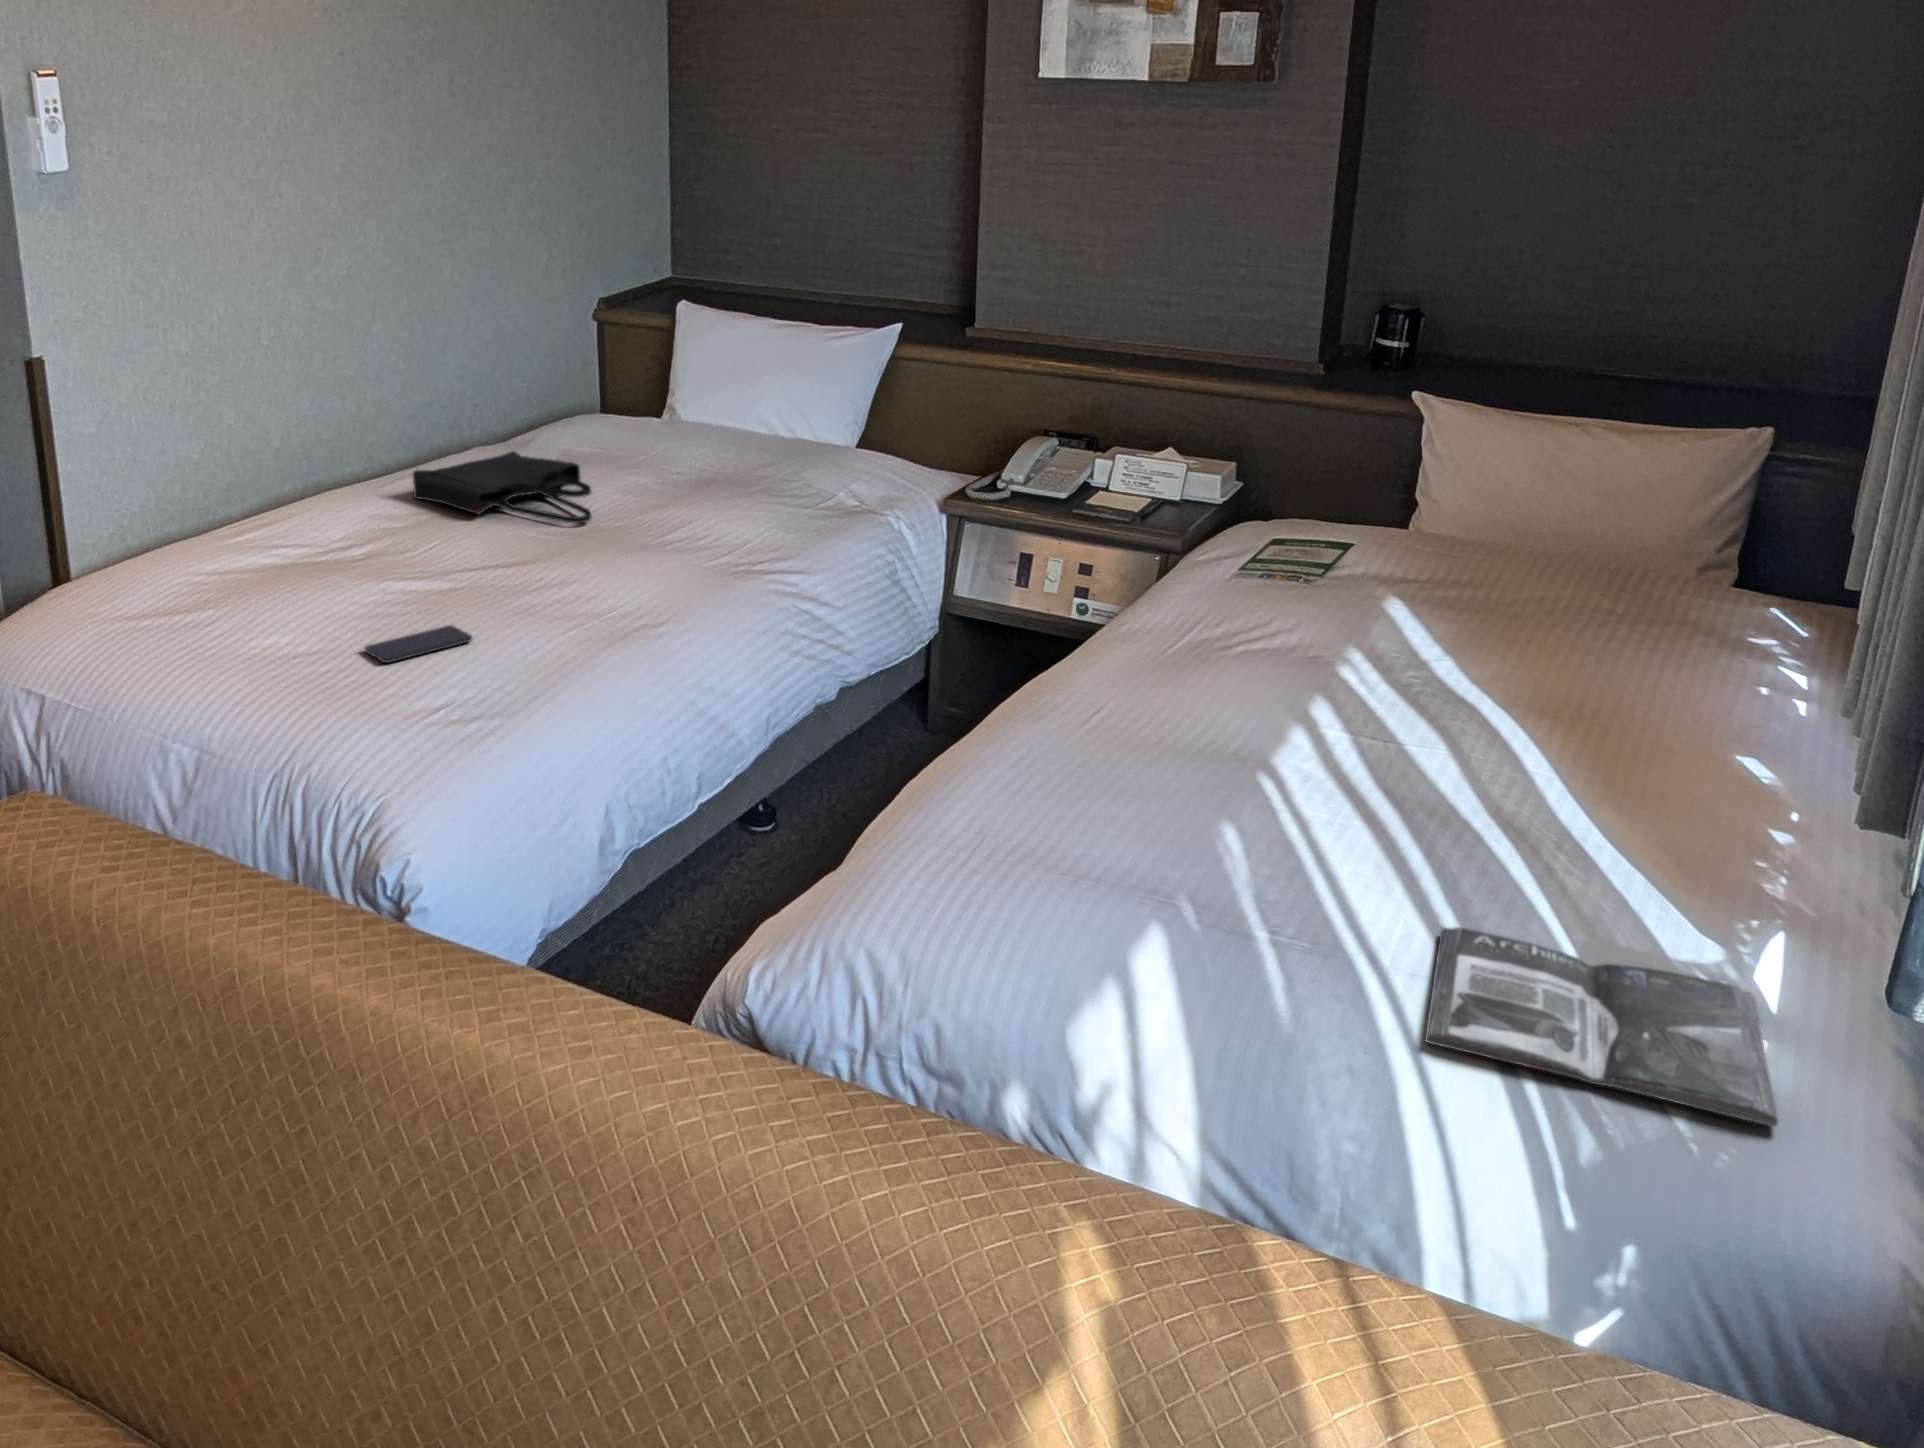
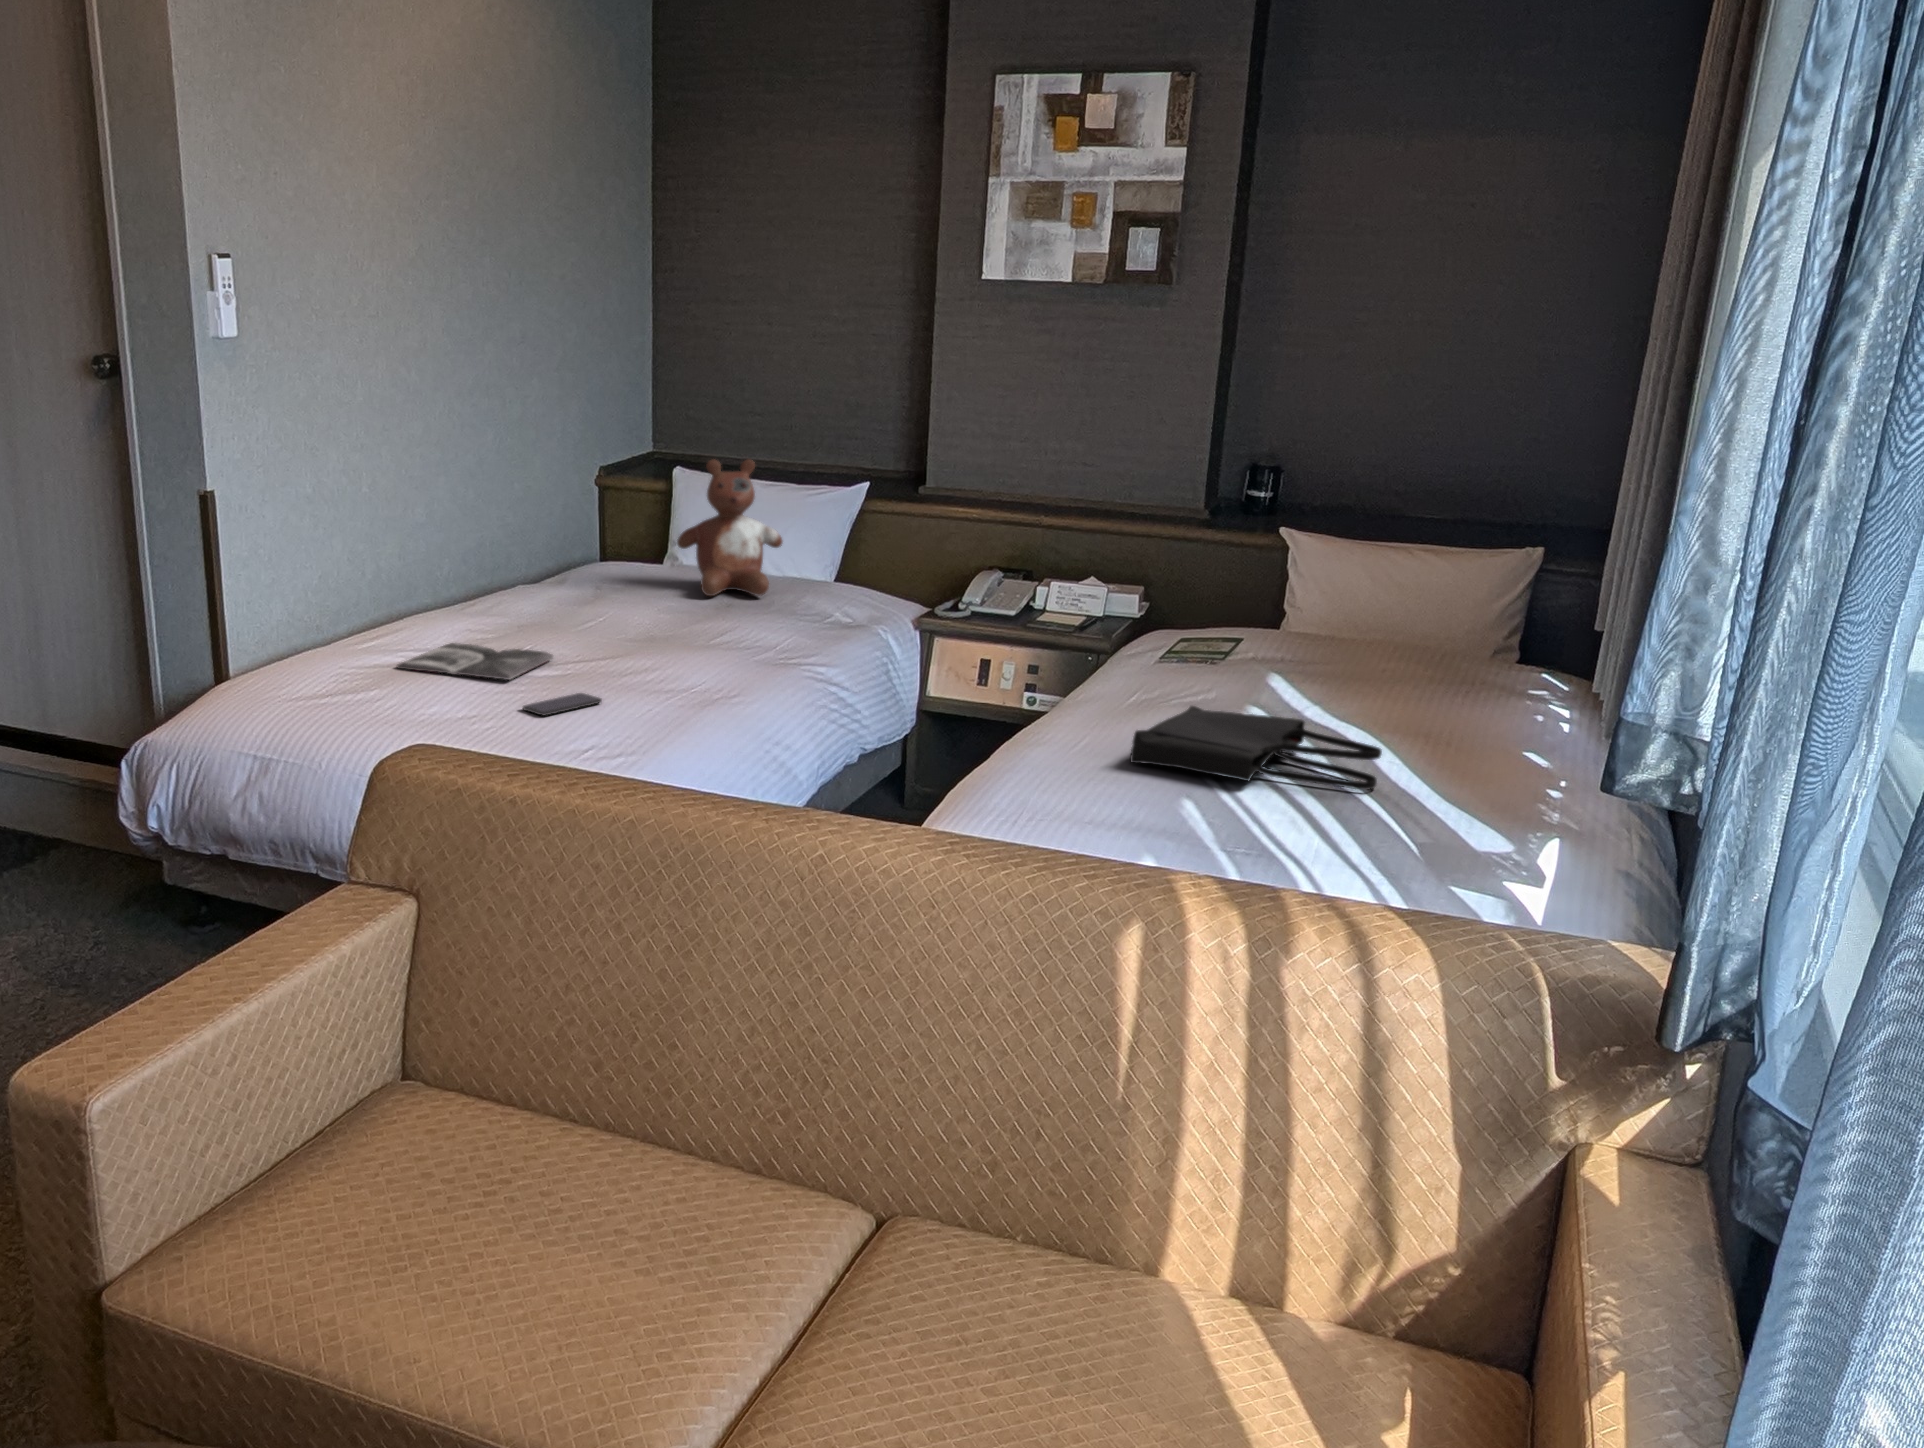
stuffed bear: none [653,300,783,468] -> present [677,459,782,596]
tote bag: present [413,451,591,523] -> present [1130,706,1382,789]
magazine: present [1425,927,1778,1127] -> present [397,643,553,680]

